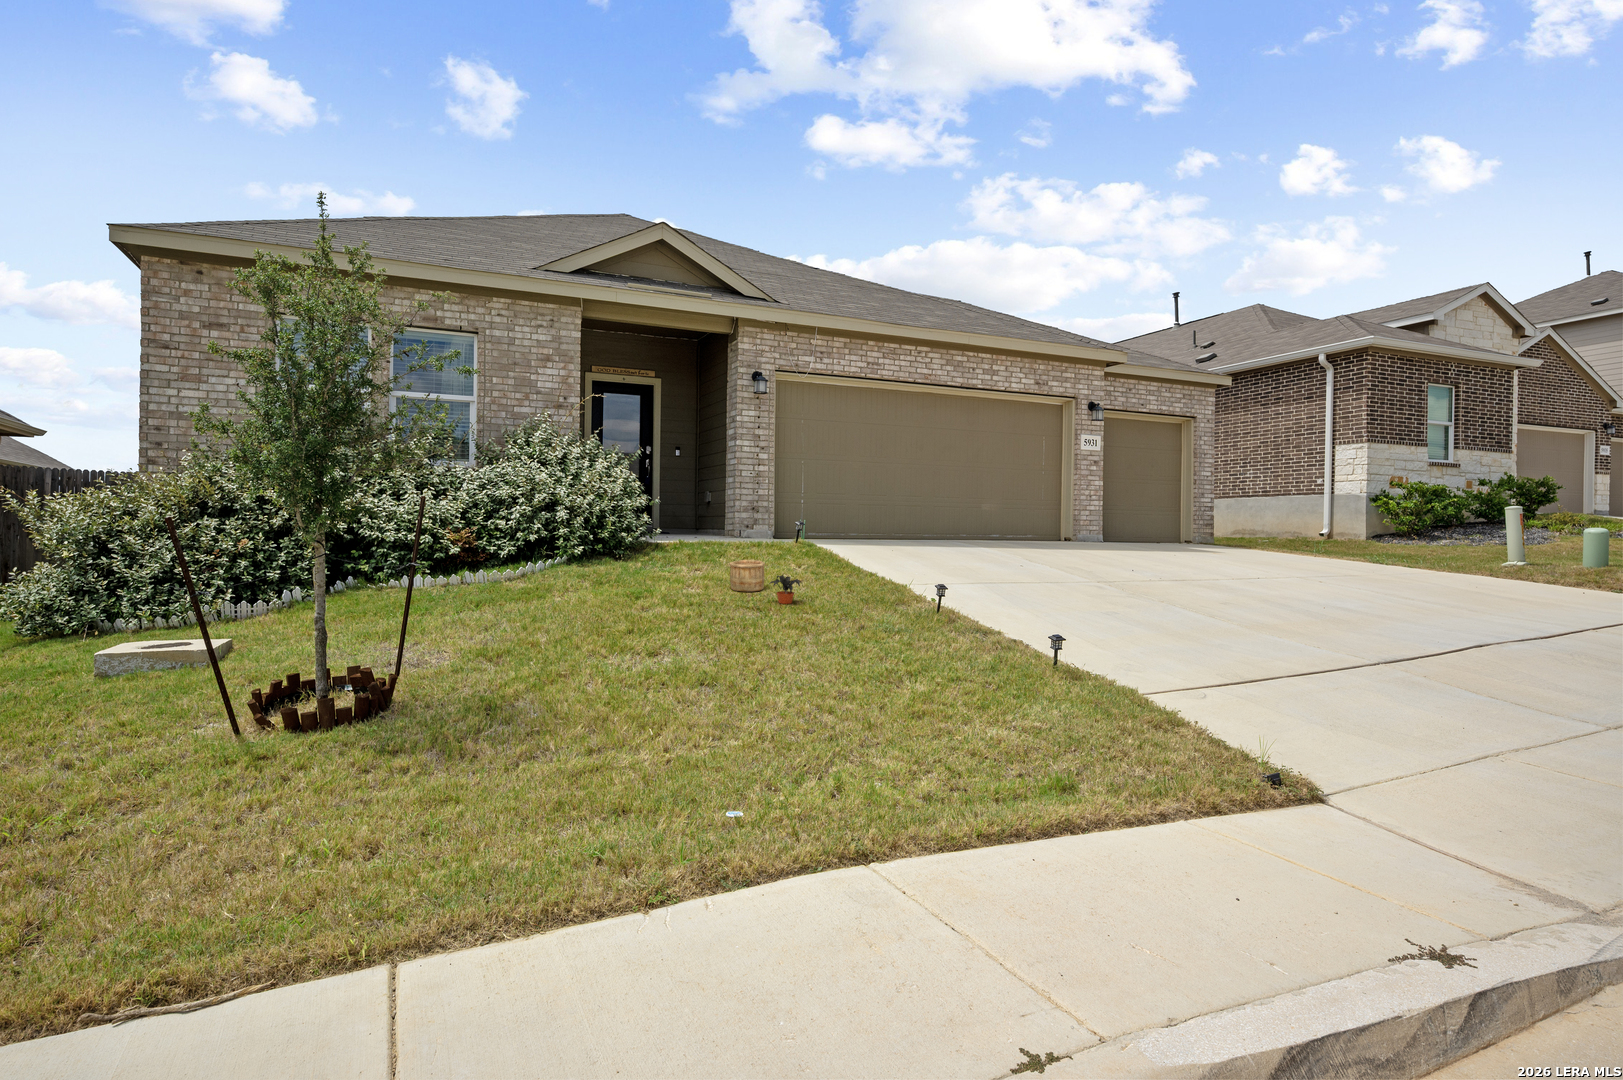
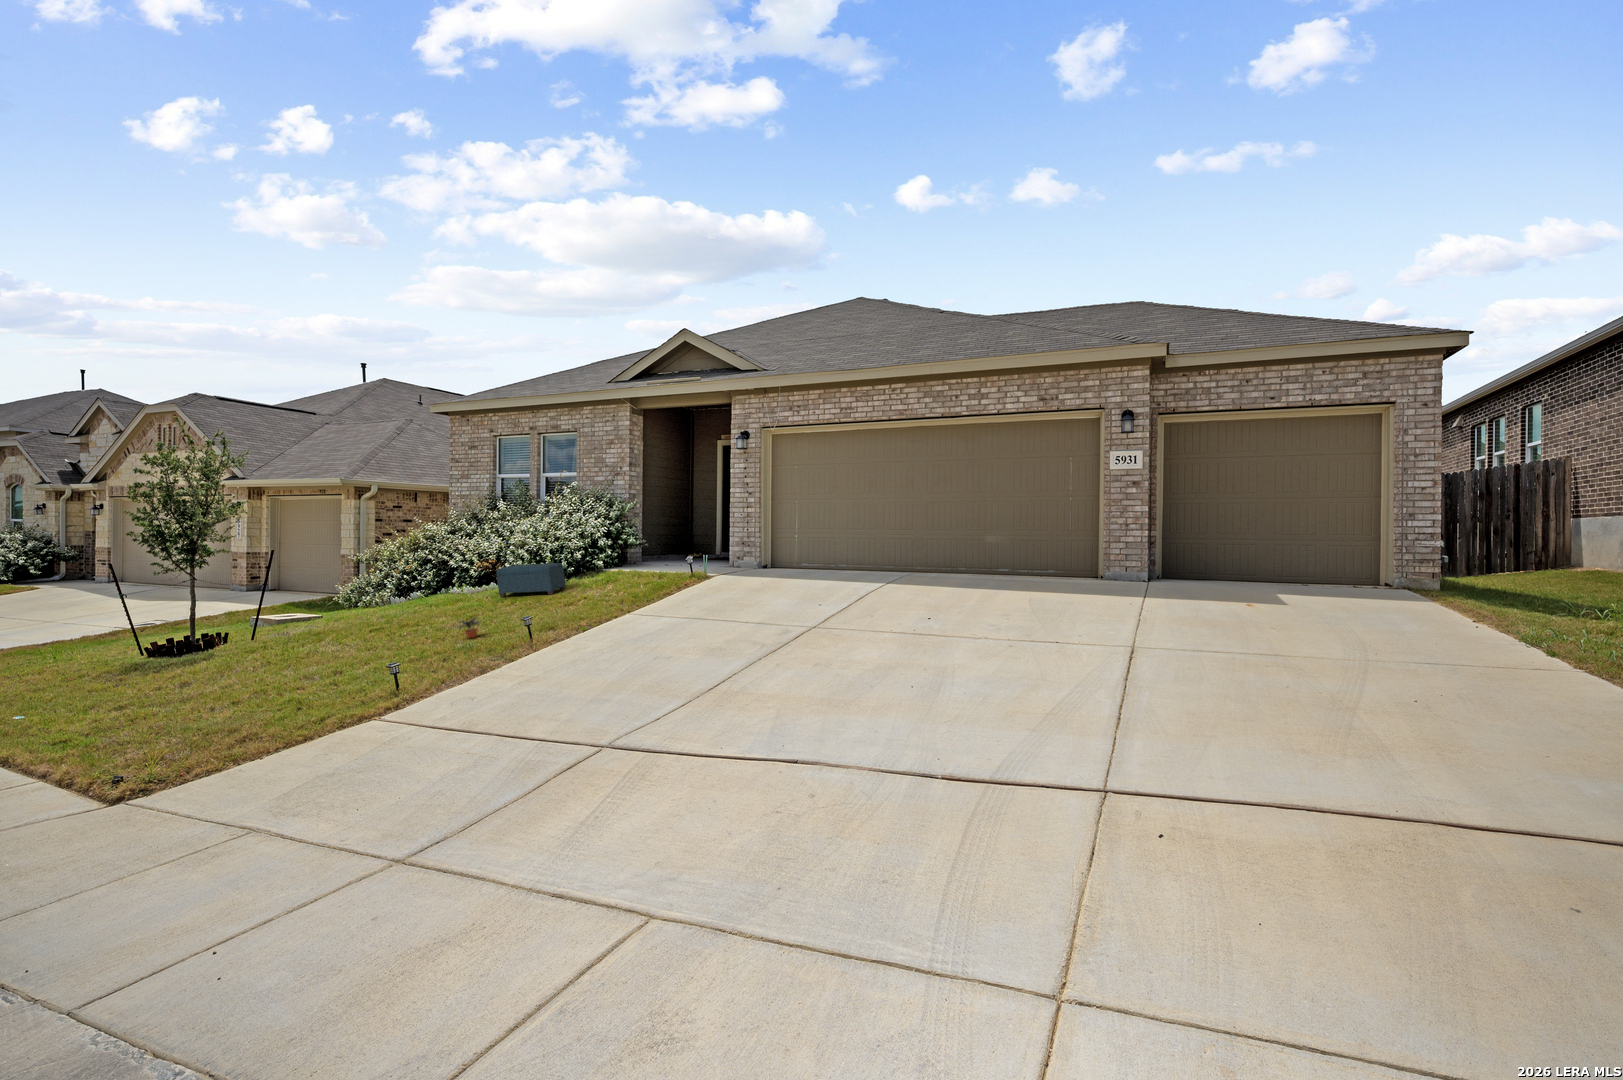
bench: none [551,521,648,569] -> present [497,563,566,597]
wooden bucket: present [729,560,765,591] -> none [487,601,515,625]

